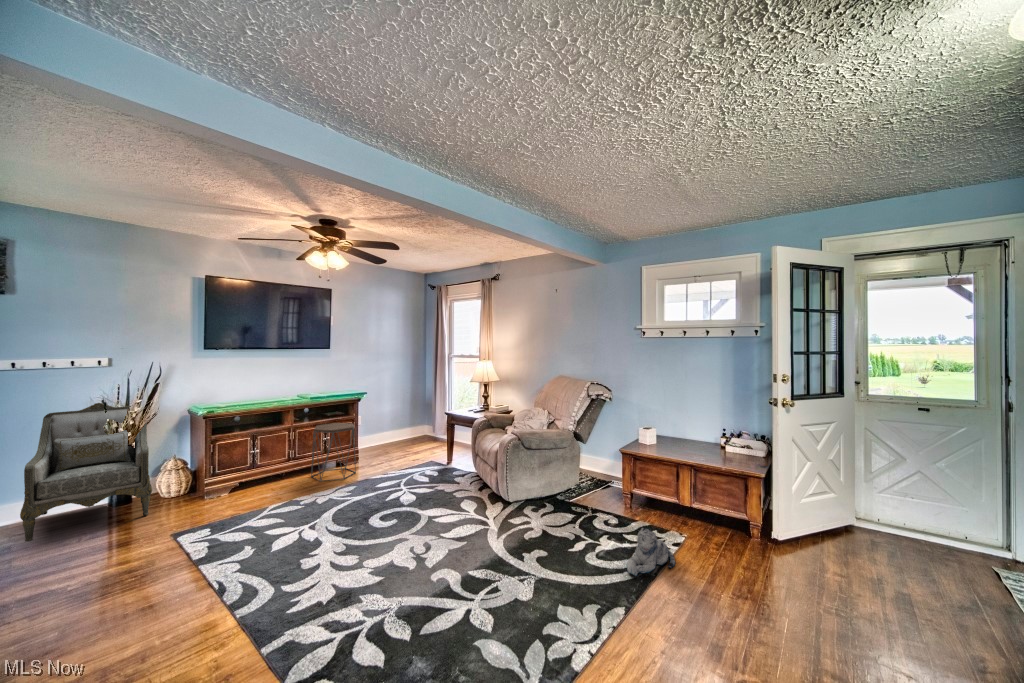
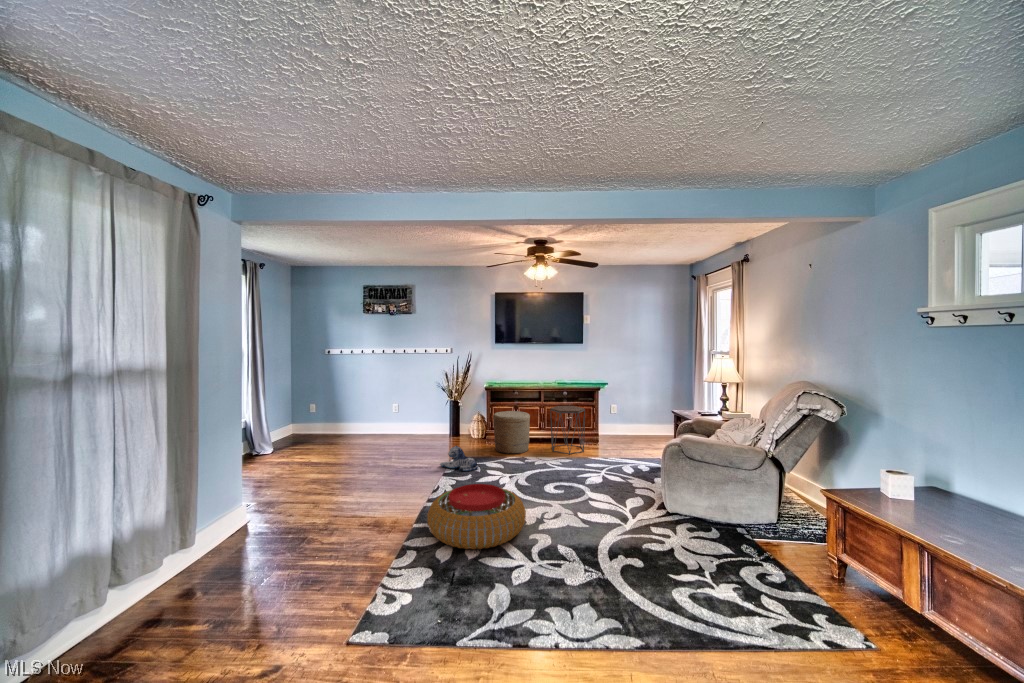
armchair: present [20,403,152,542] -> none [406,374,466,446]
woven basket: none [230,441,289,503] -> present [493,411,530,454]
plush toy: present [627,528,675,576] -> present [440,446,478,471]
pouf: none [281,536,426,644] -> present [427,484,526,549]

